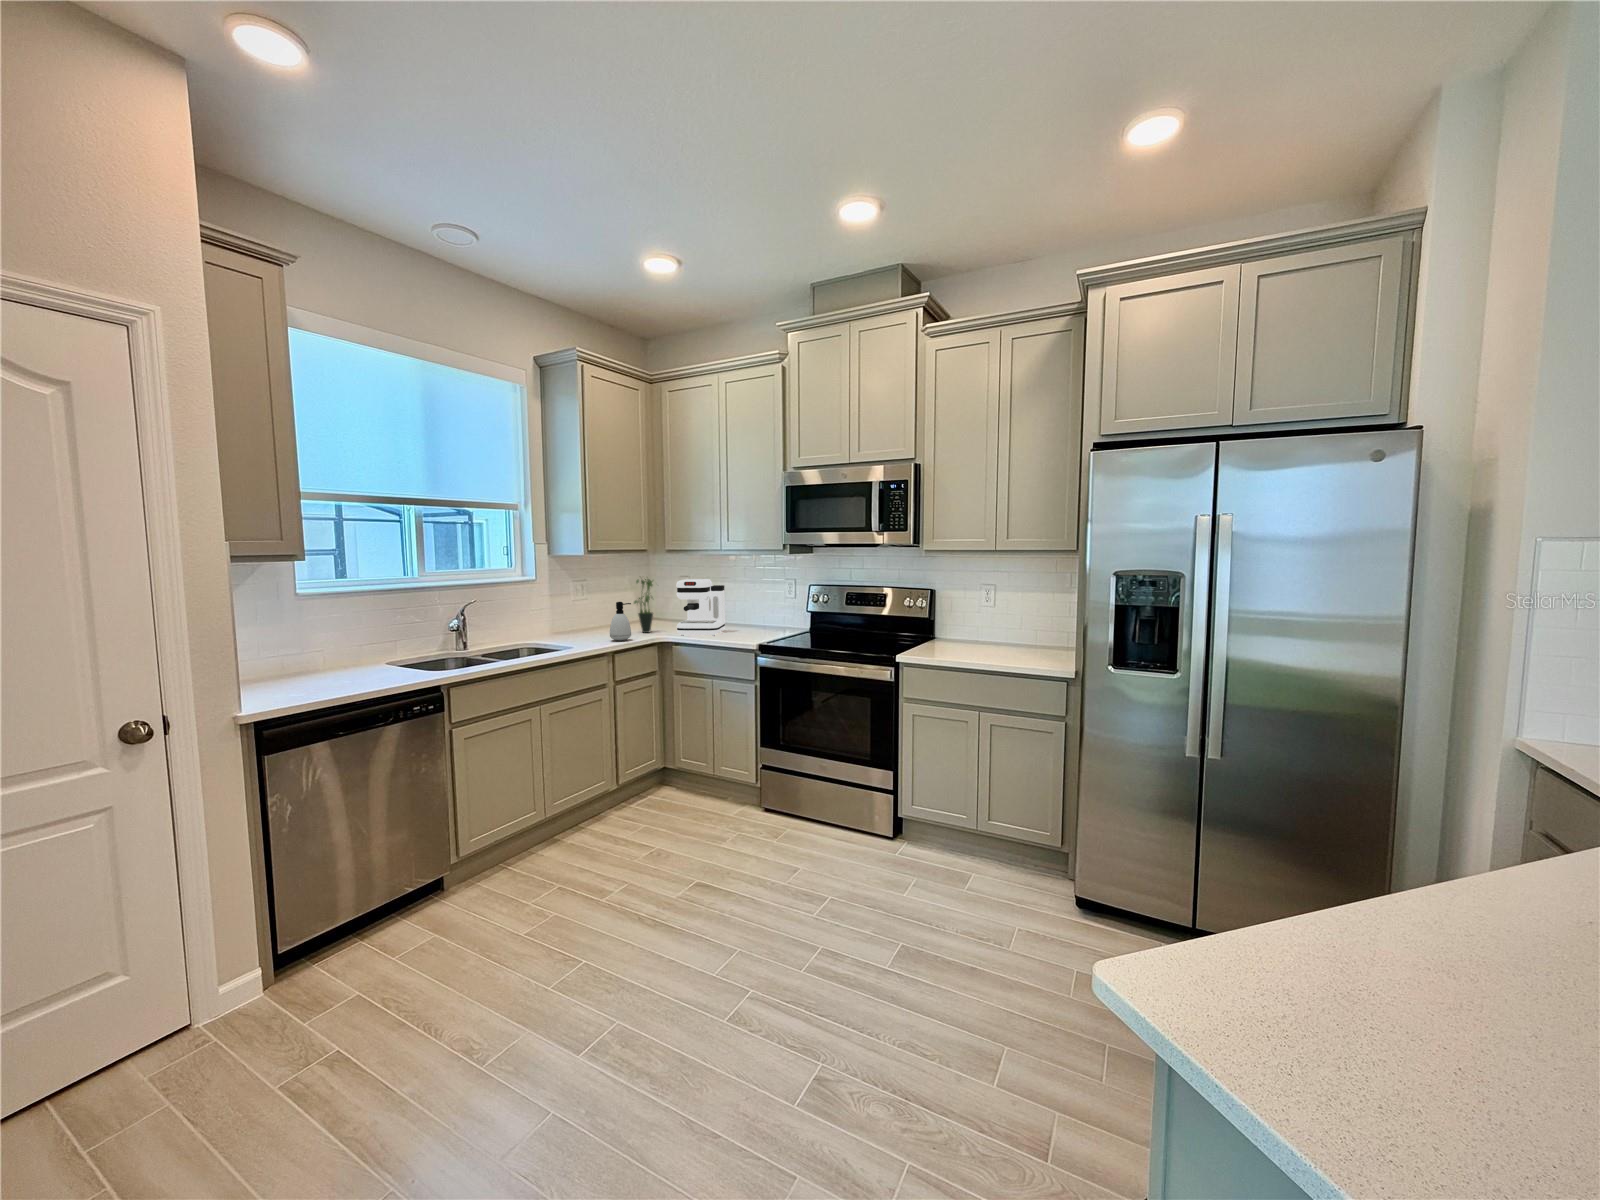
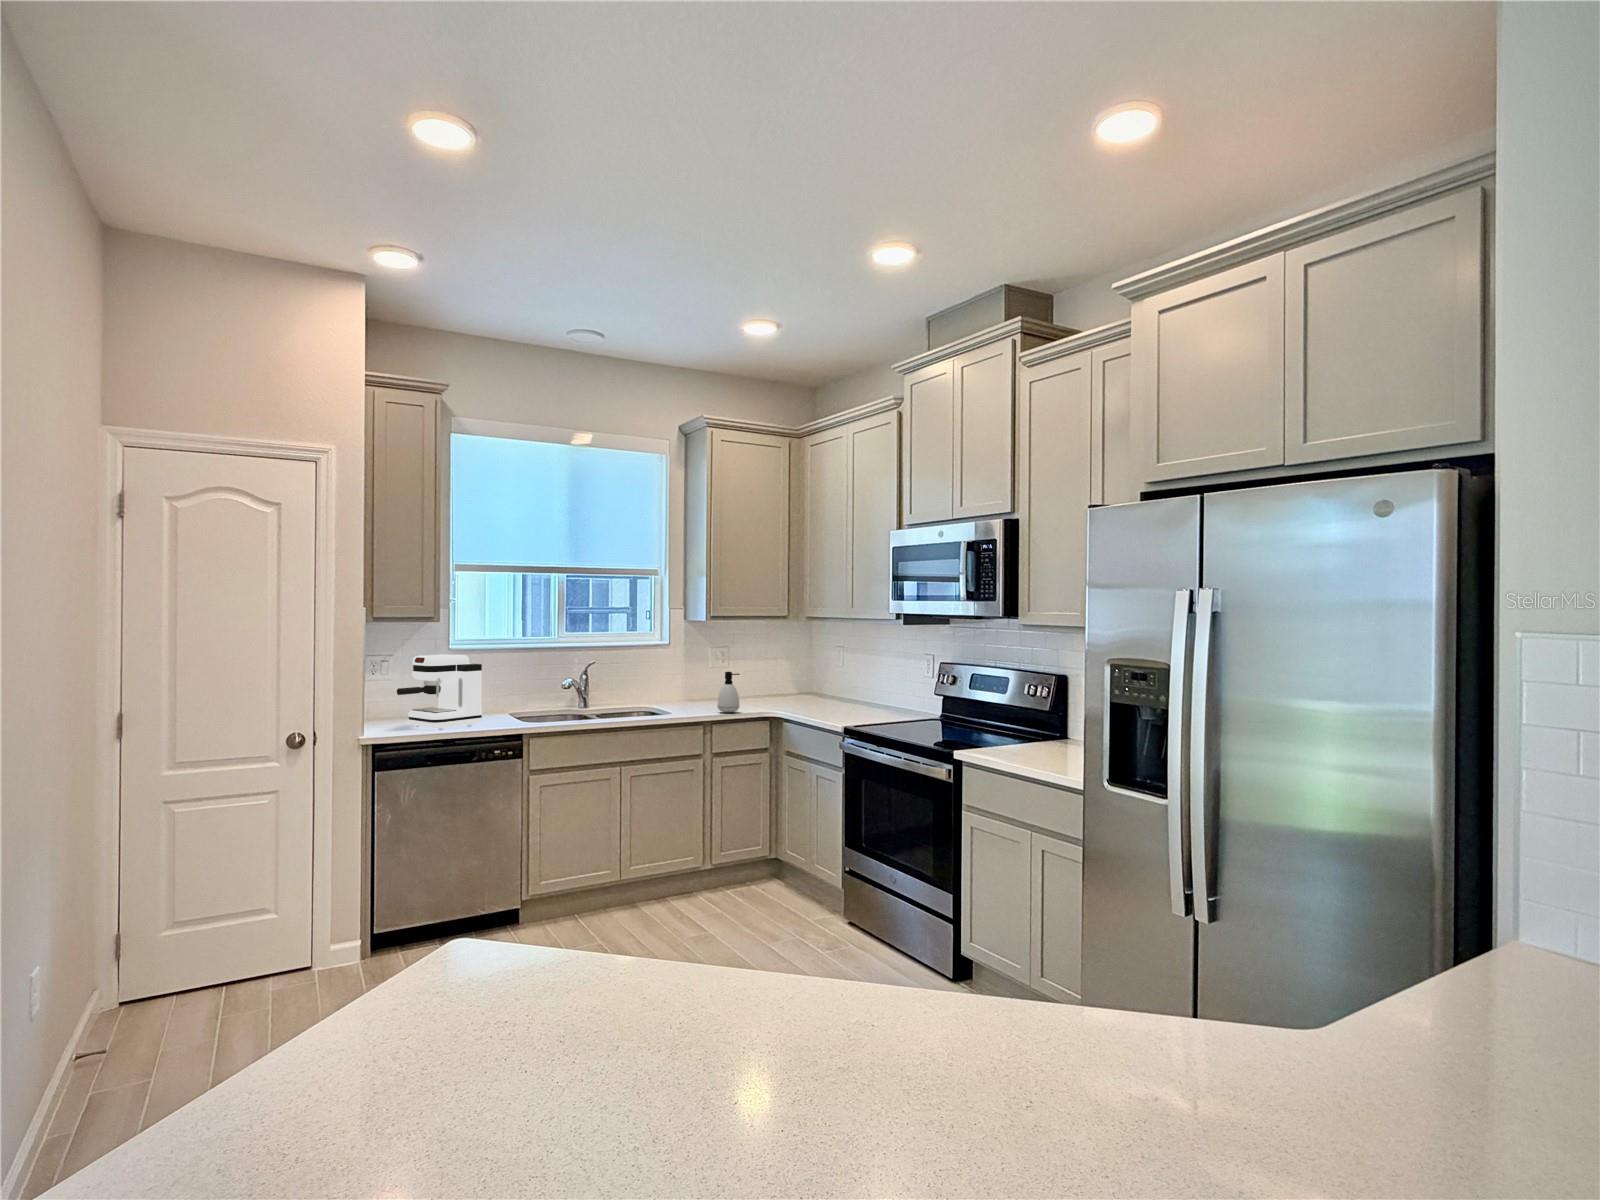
potted plant: present [634,579,653,633] -> none [758,646,785,708]
coffee maker: present [677,579,725,636] -> present [397,654,482,730]

